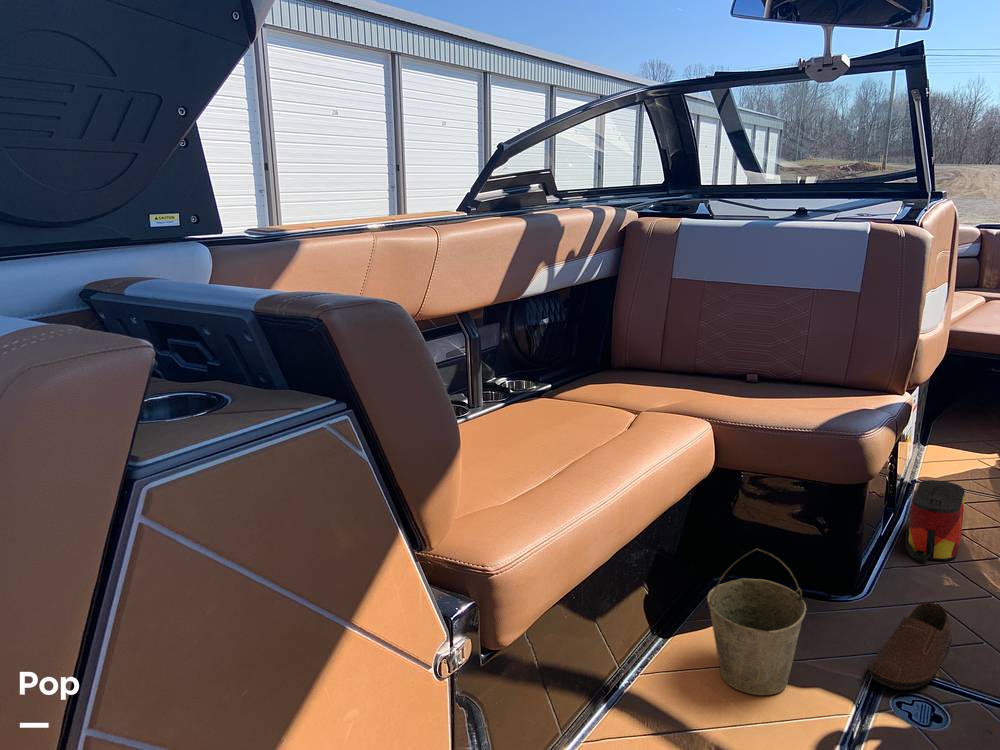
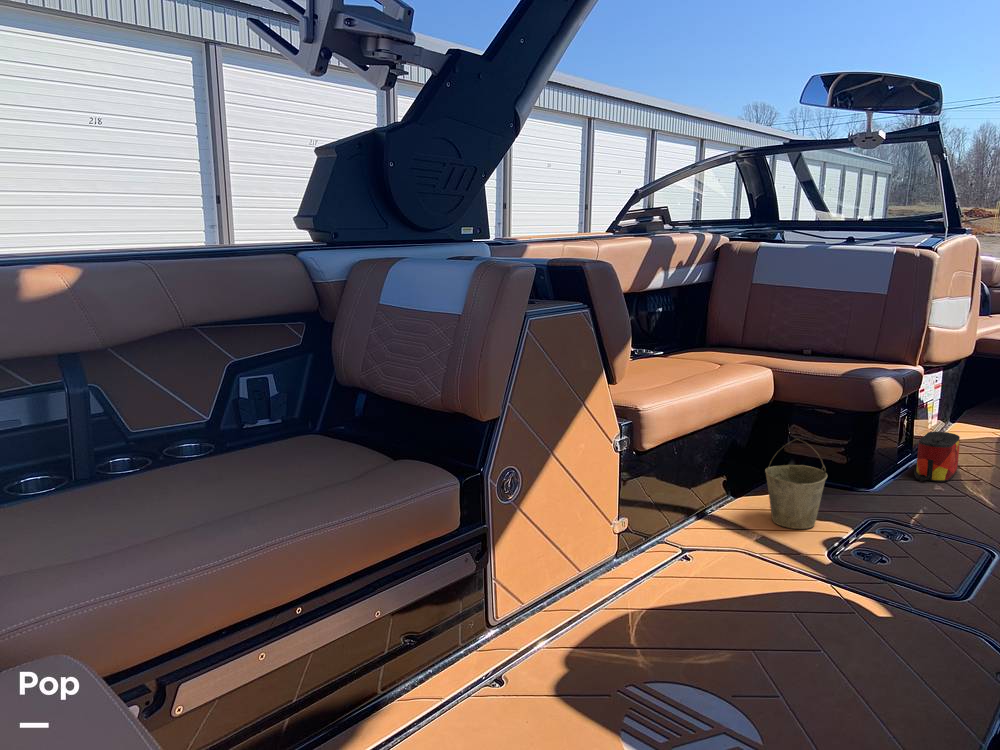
shoe: present [869,603,952,690] -> none [868,489,928,531]

